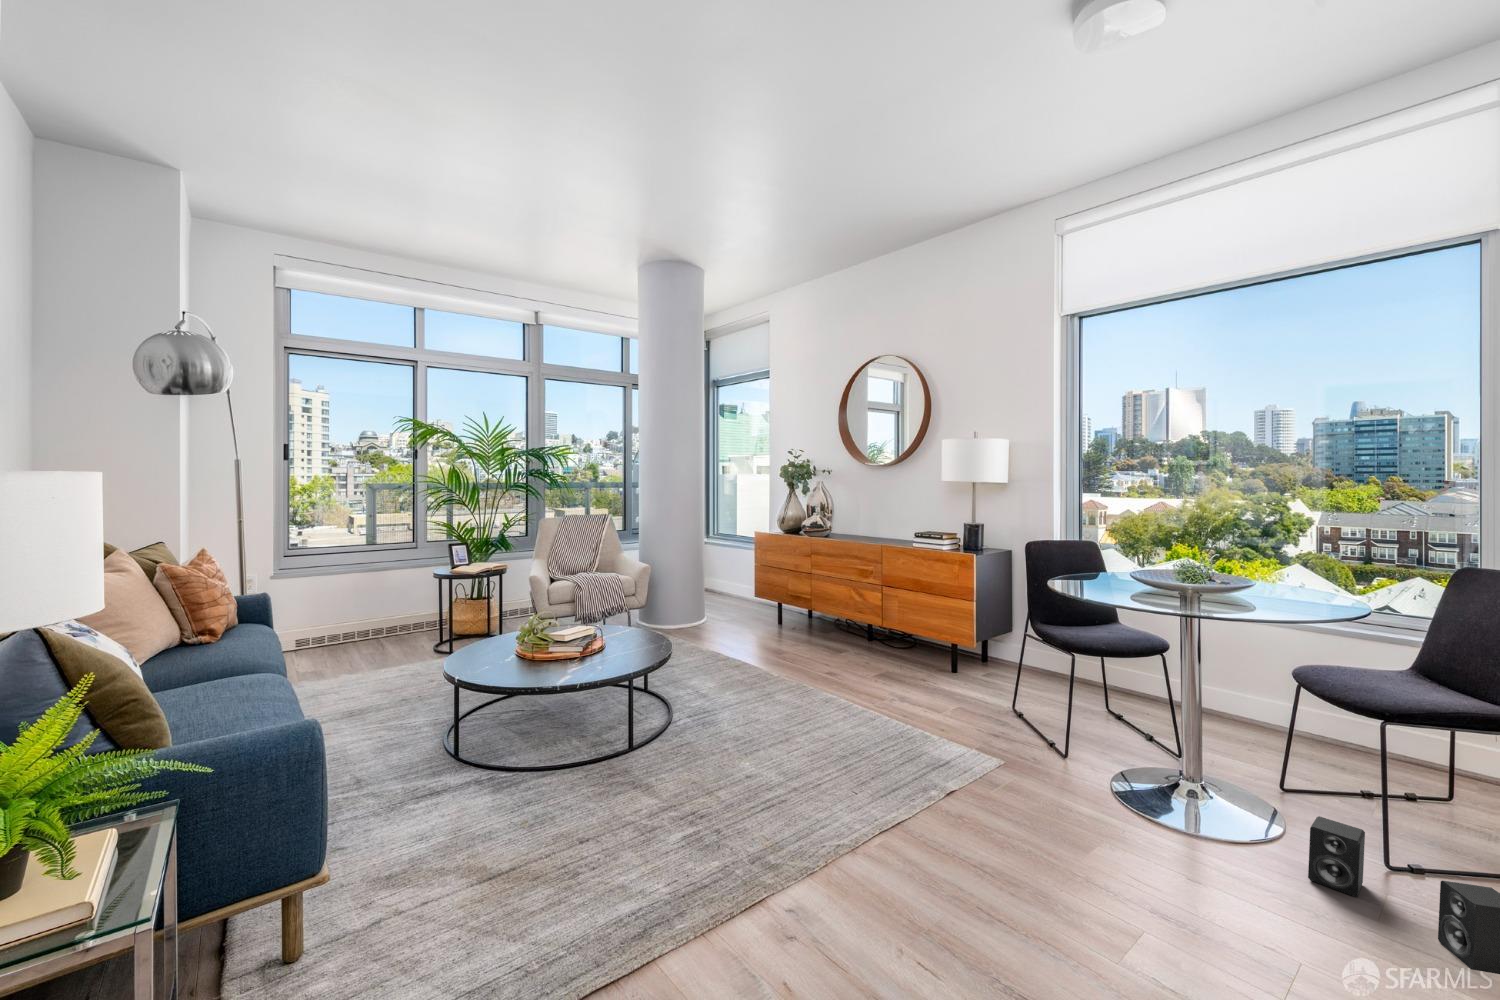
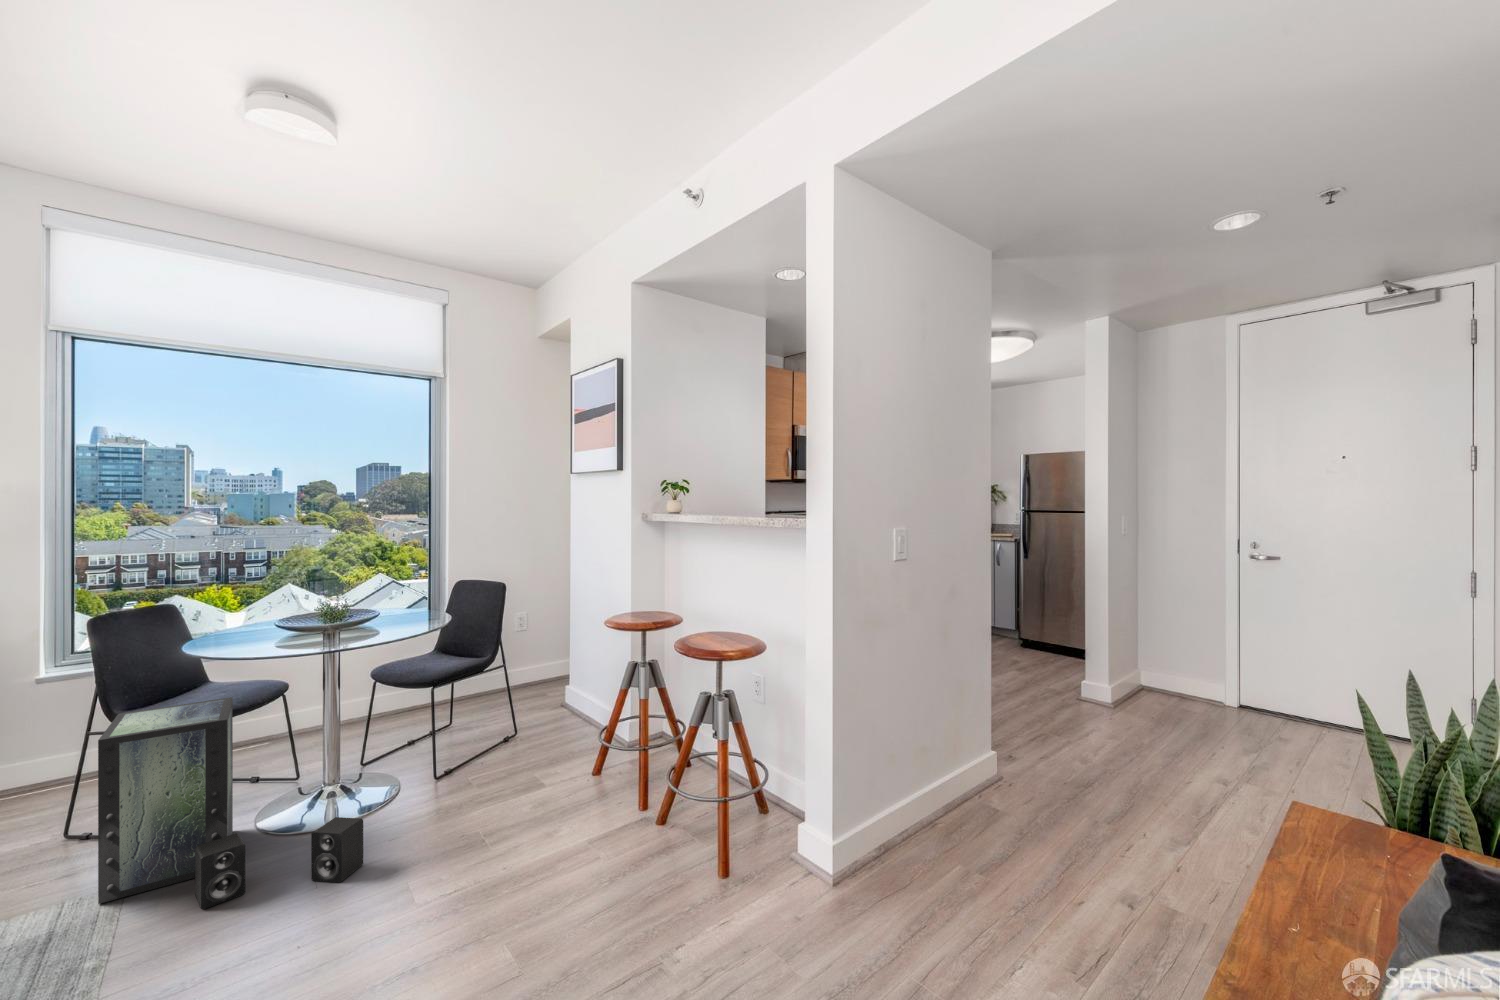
storage box: none [1247,666,1411,868] -> present [98,697,233,904]

